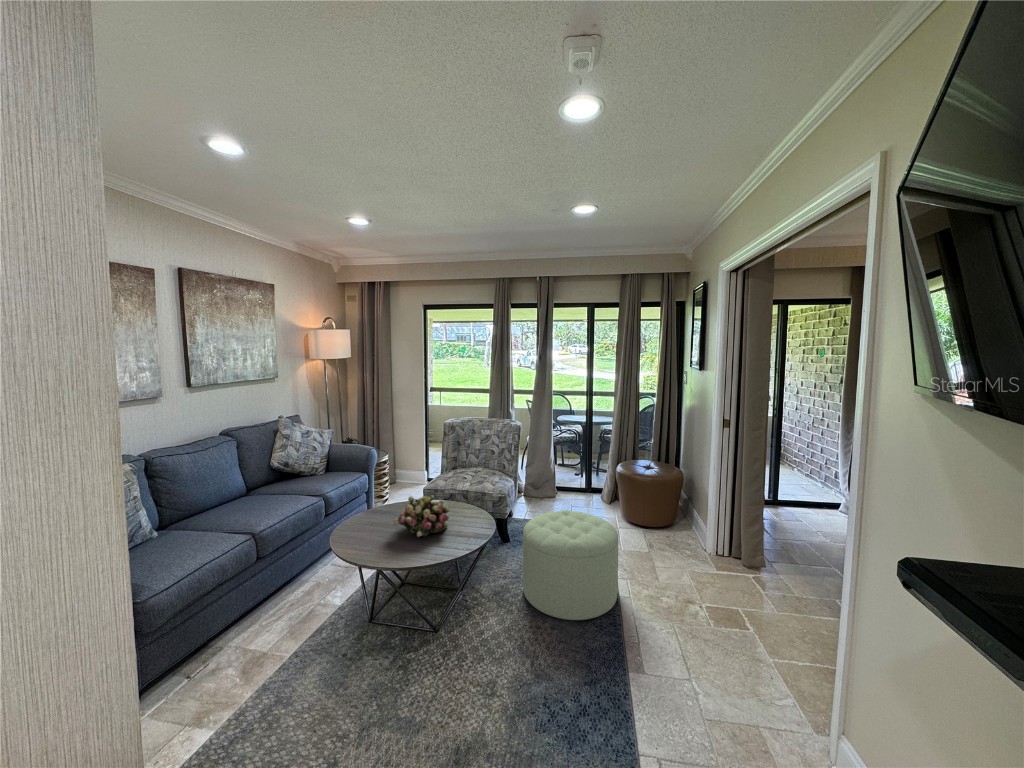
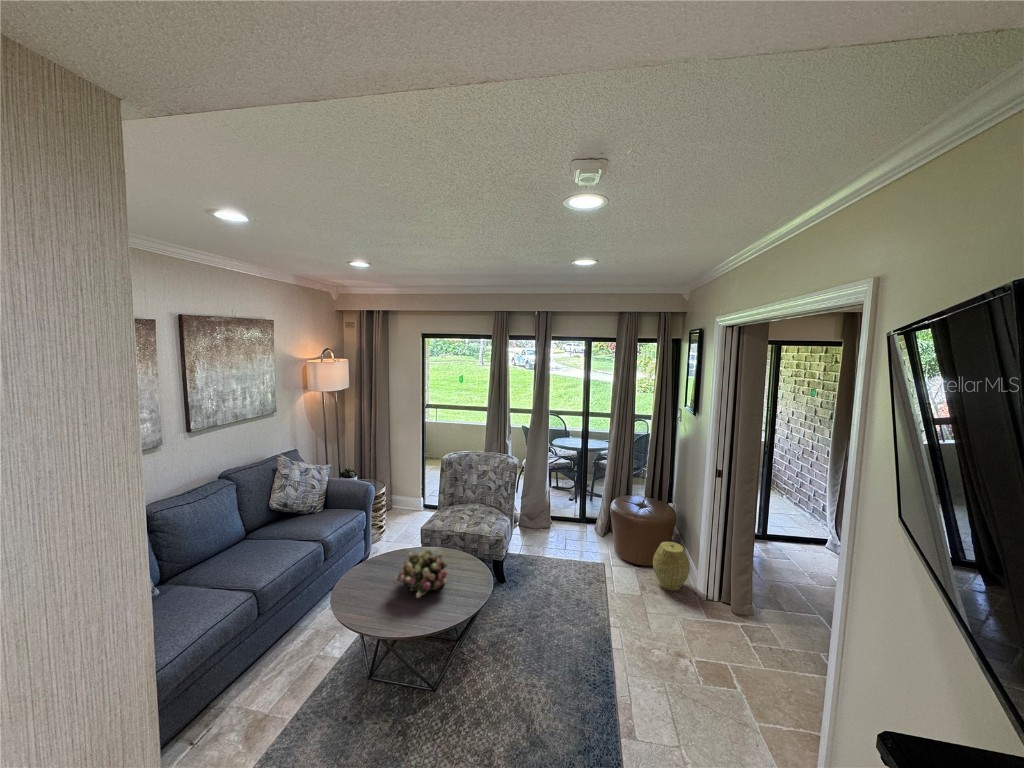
woven basket: none [660,500,698,549] -> present [653,542,690,591]
ottoman: present [523,510,618,621] -> none [519,558,612,677]

